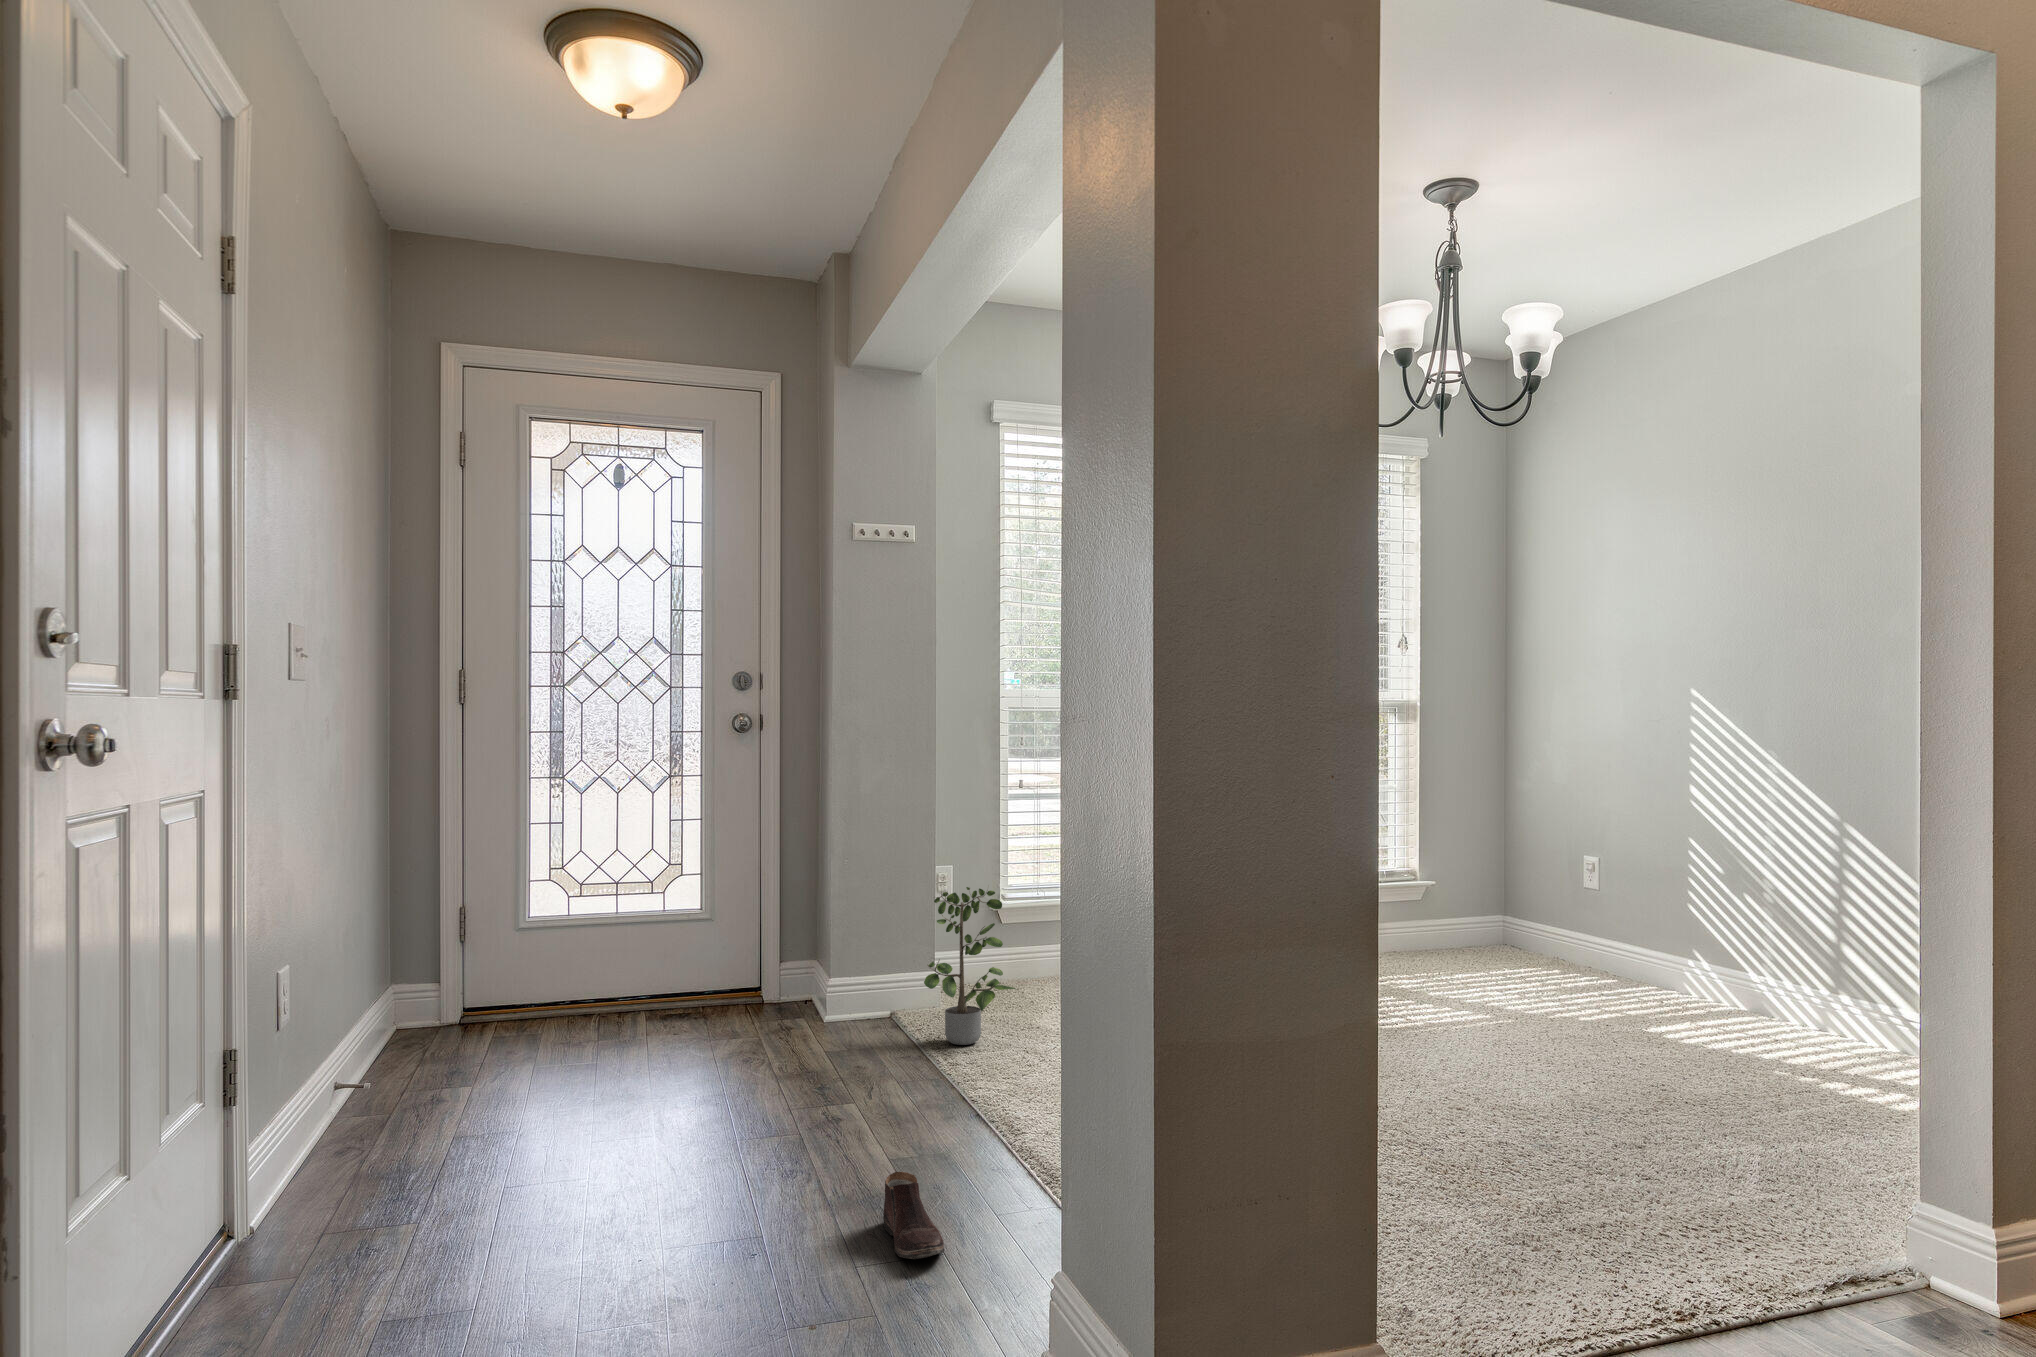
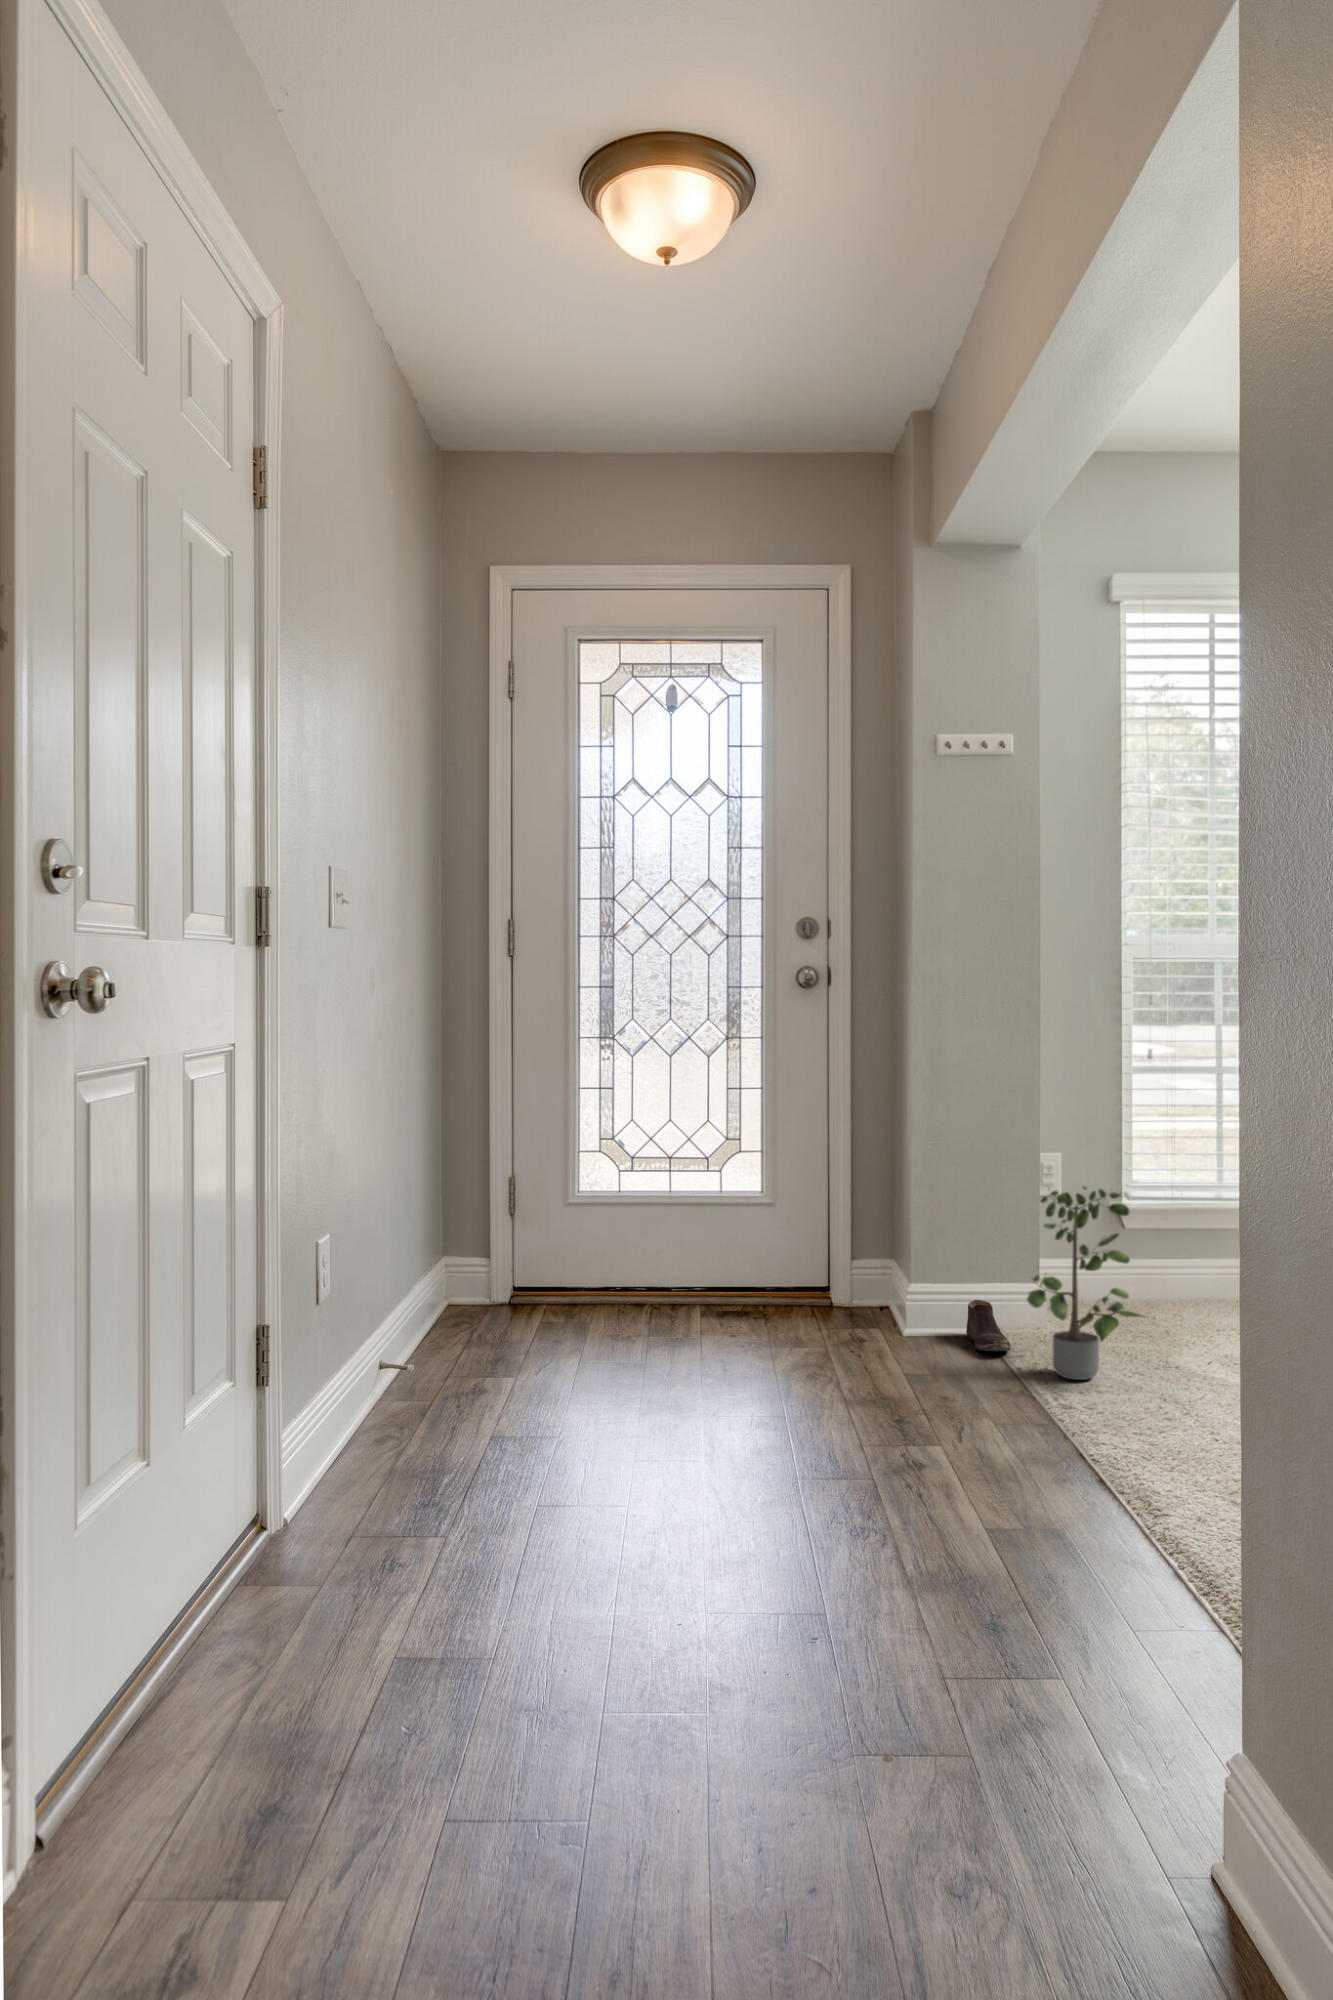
shoe: present [883,1172,944,1259] -> present [966,1300,1011,1351]

